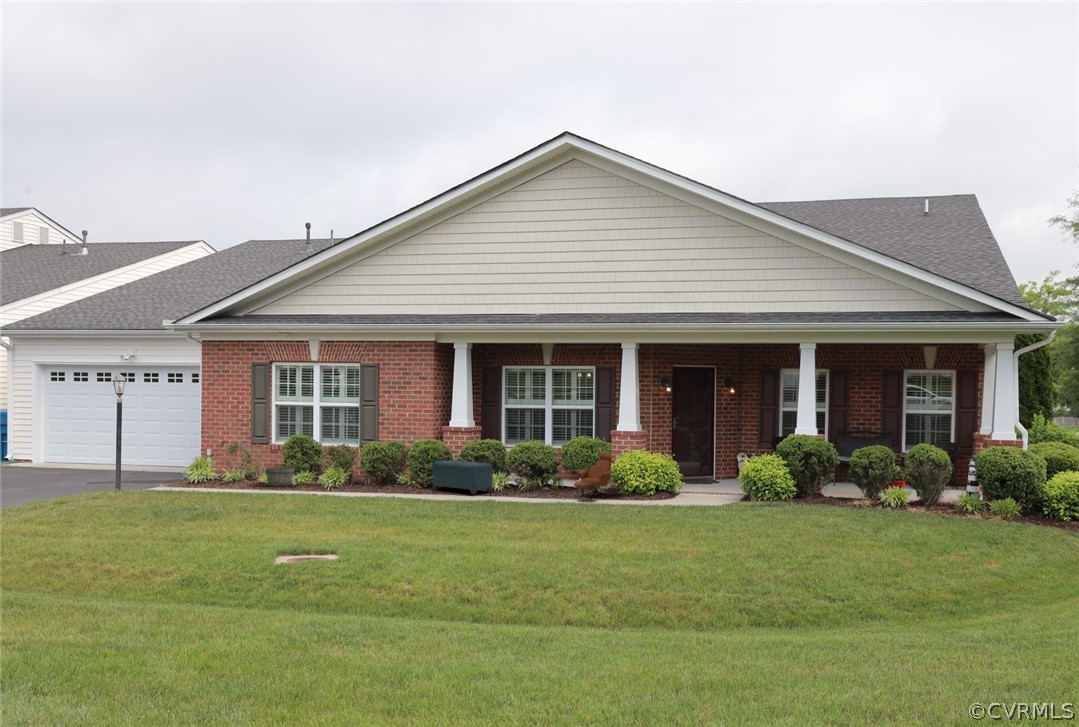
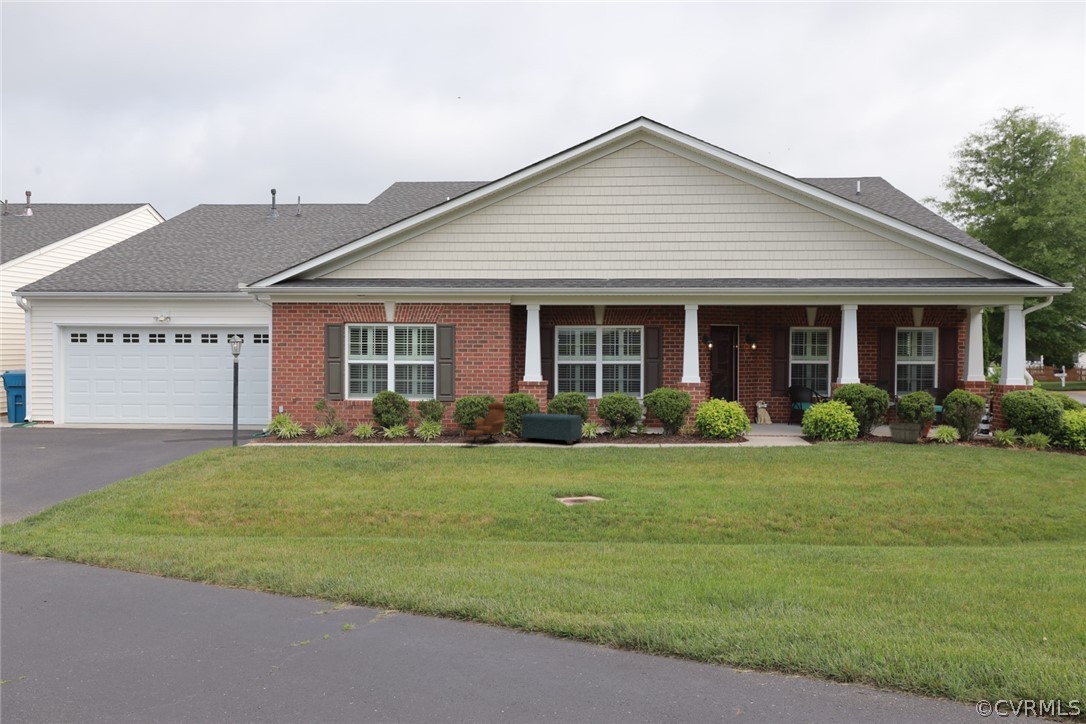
lounge chair: present [574,452,613,499] -> present [466,403,506,445]
wooden bucket: present [265,465,295,487] -> present [889,421,920,443]

